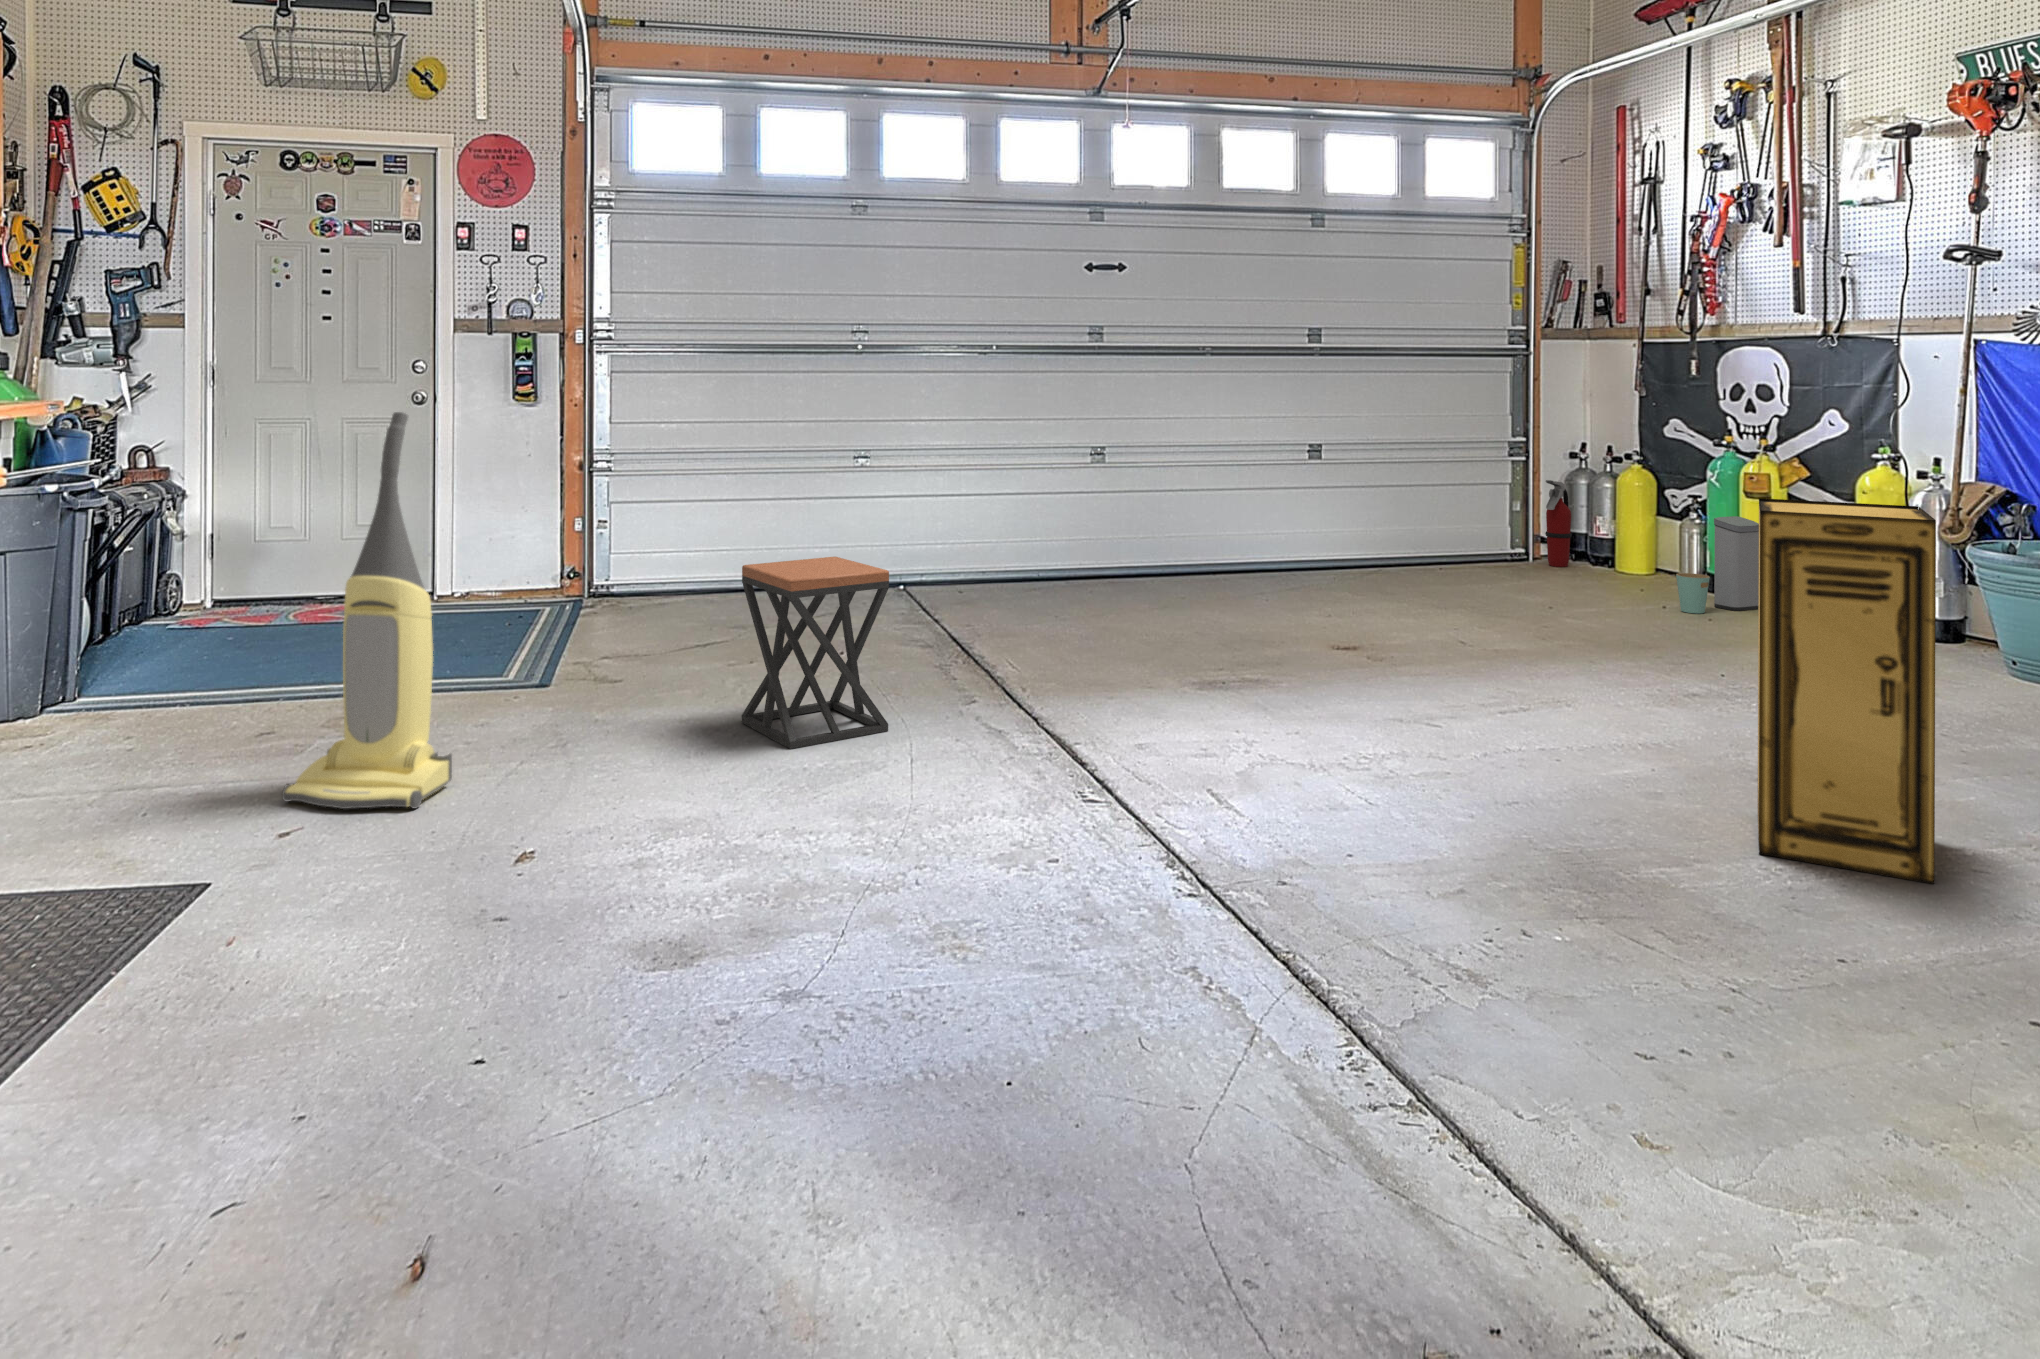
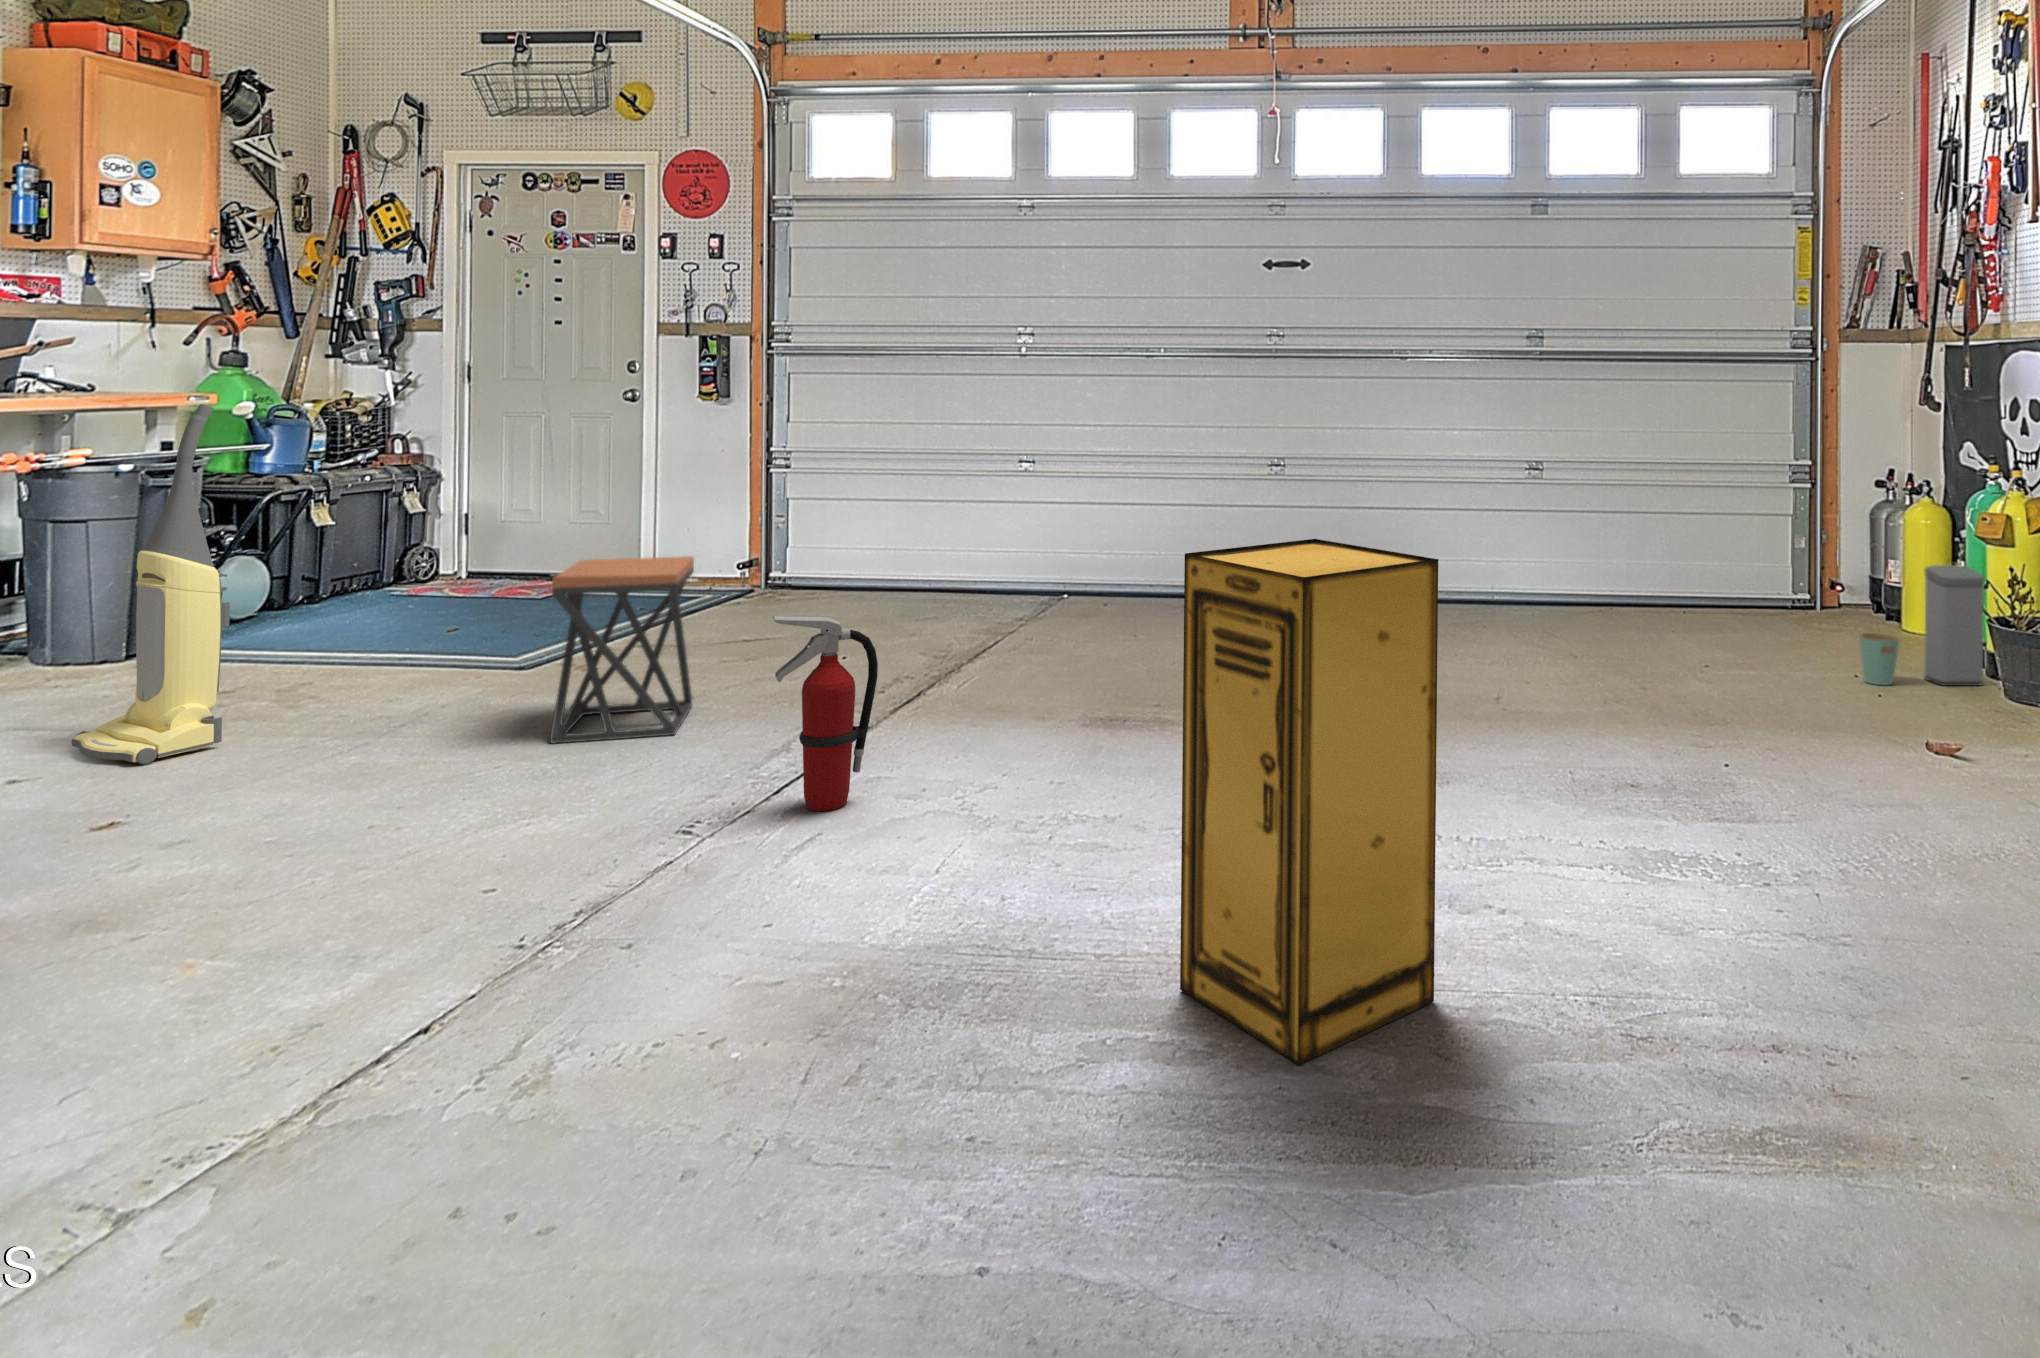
fire extinguisher: present [1545,480,1572,567] -> present [773,615,878,811]

